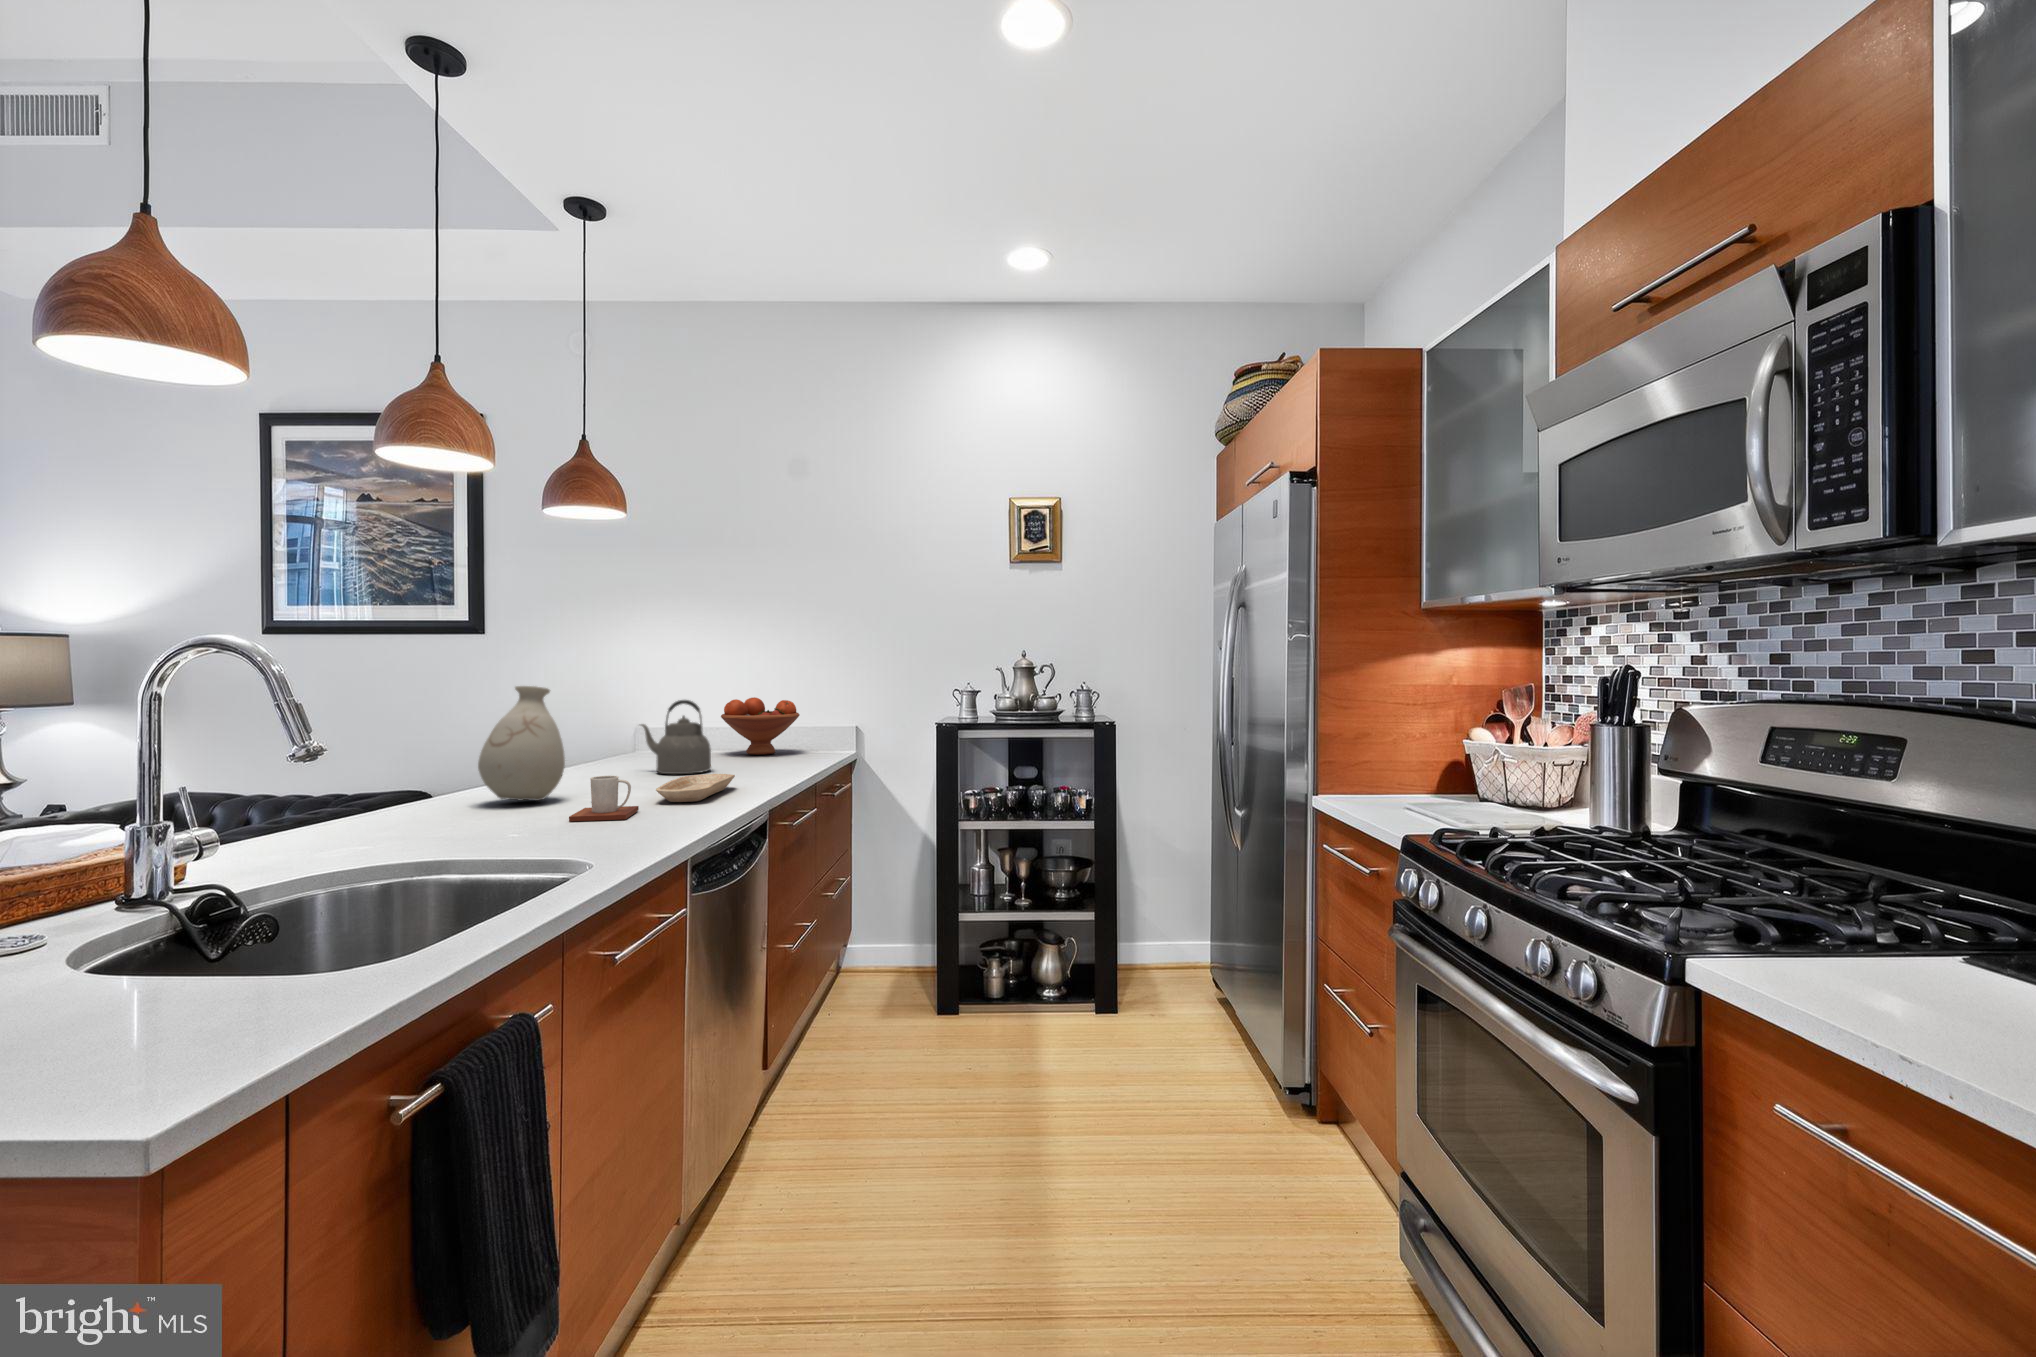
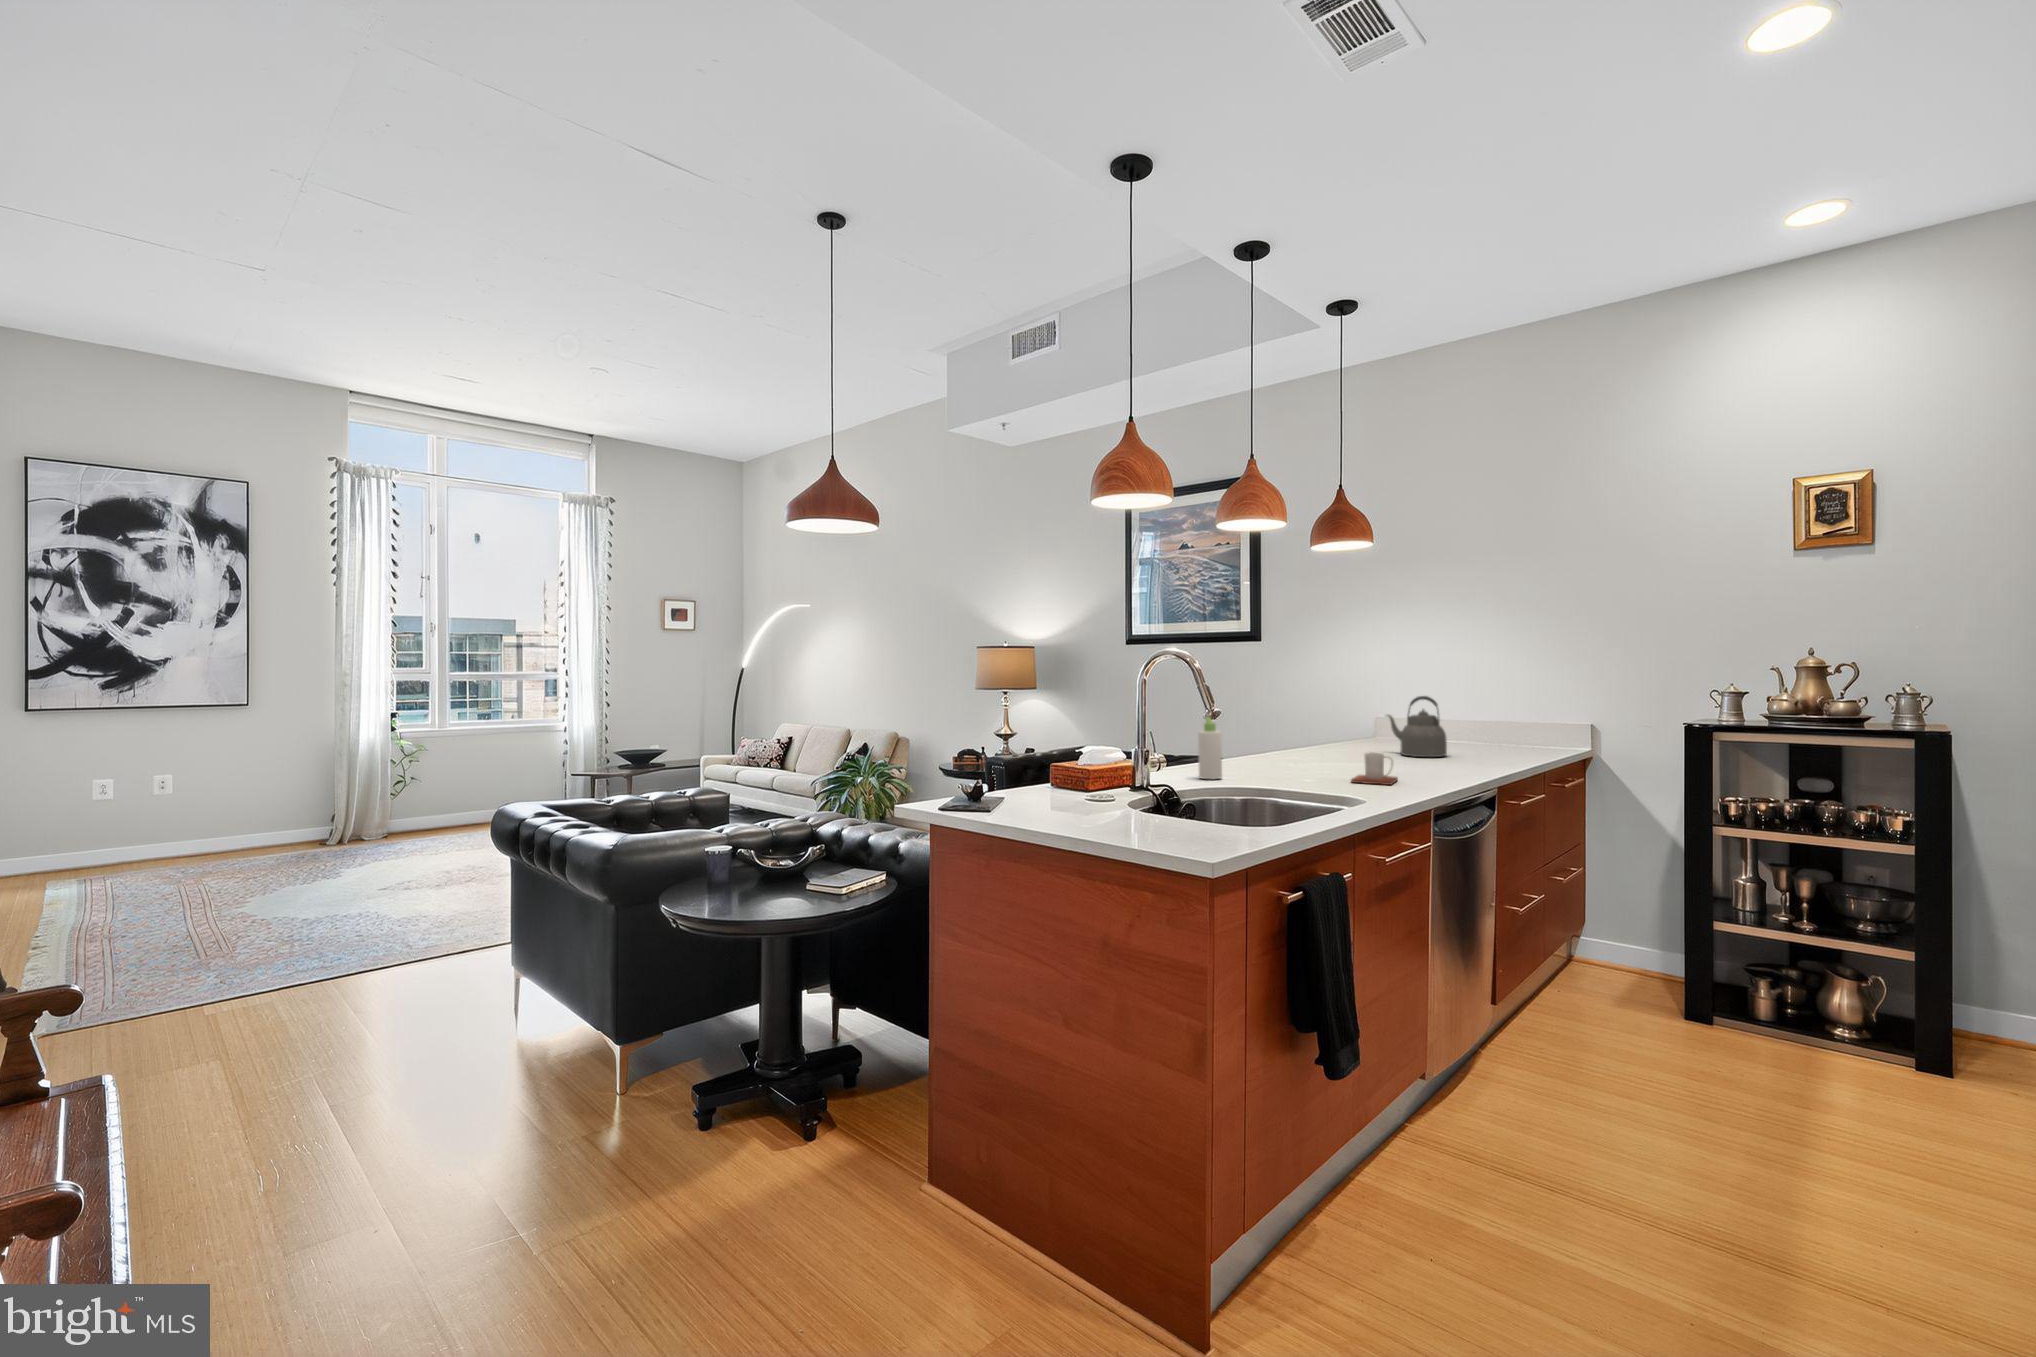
vase: present [478,686,565,801] -> none [1284,685,1340,768]
fruit bowl: present [721,697,800,755] -> none [1452,694,1529,746]
bottle: none [298,729,347,842] -> present [1198,714,1222,779]
tray: present [656,774,735,802] -> none [1409,758,1472,778]

